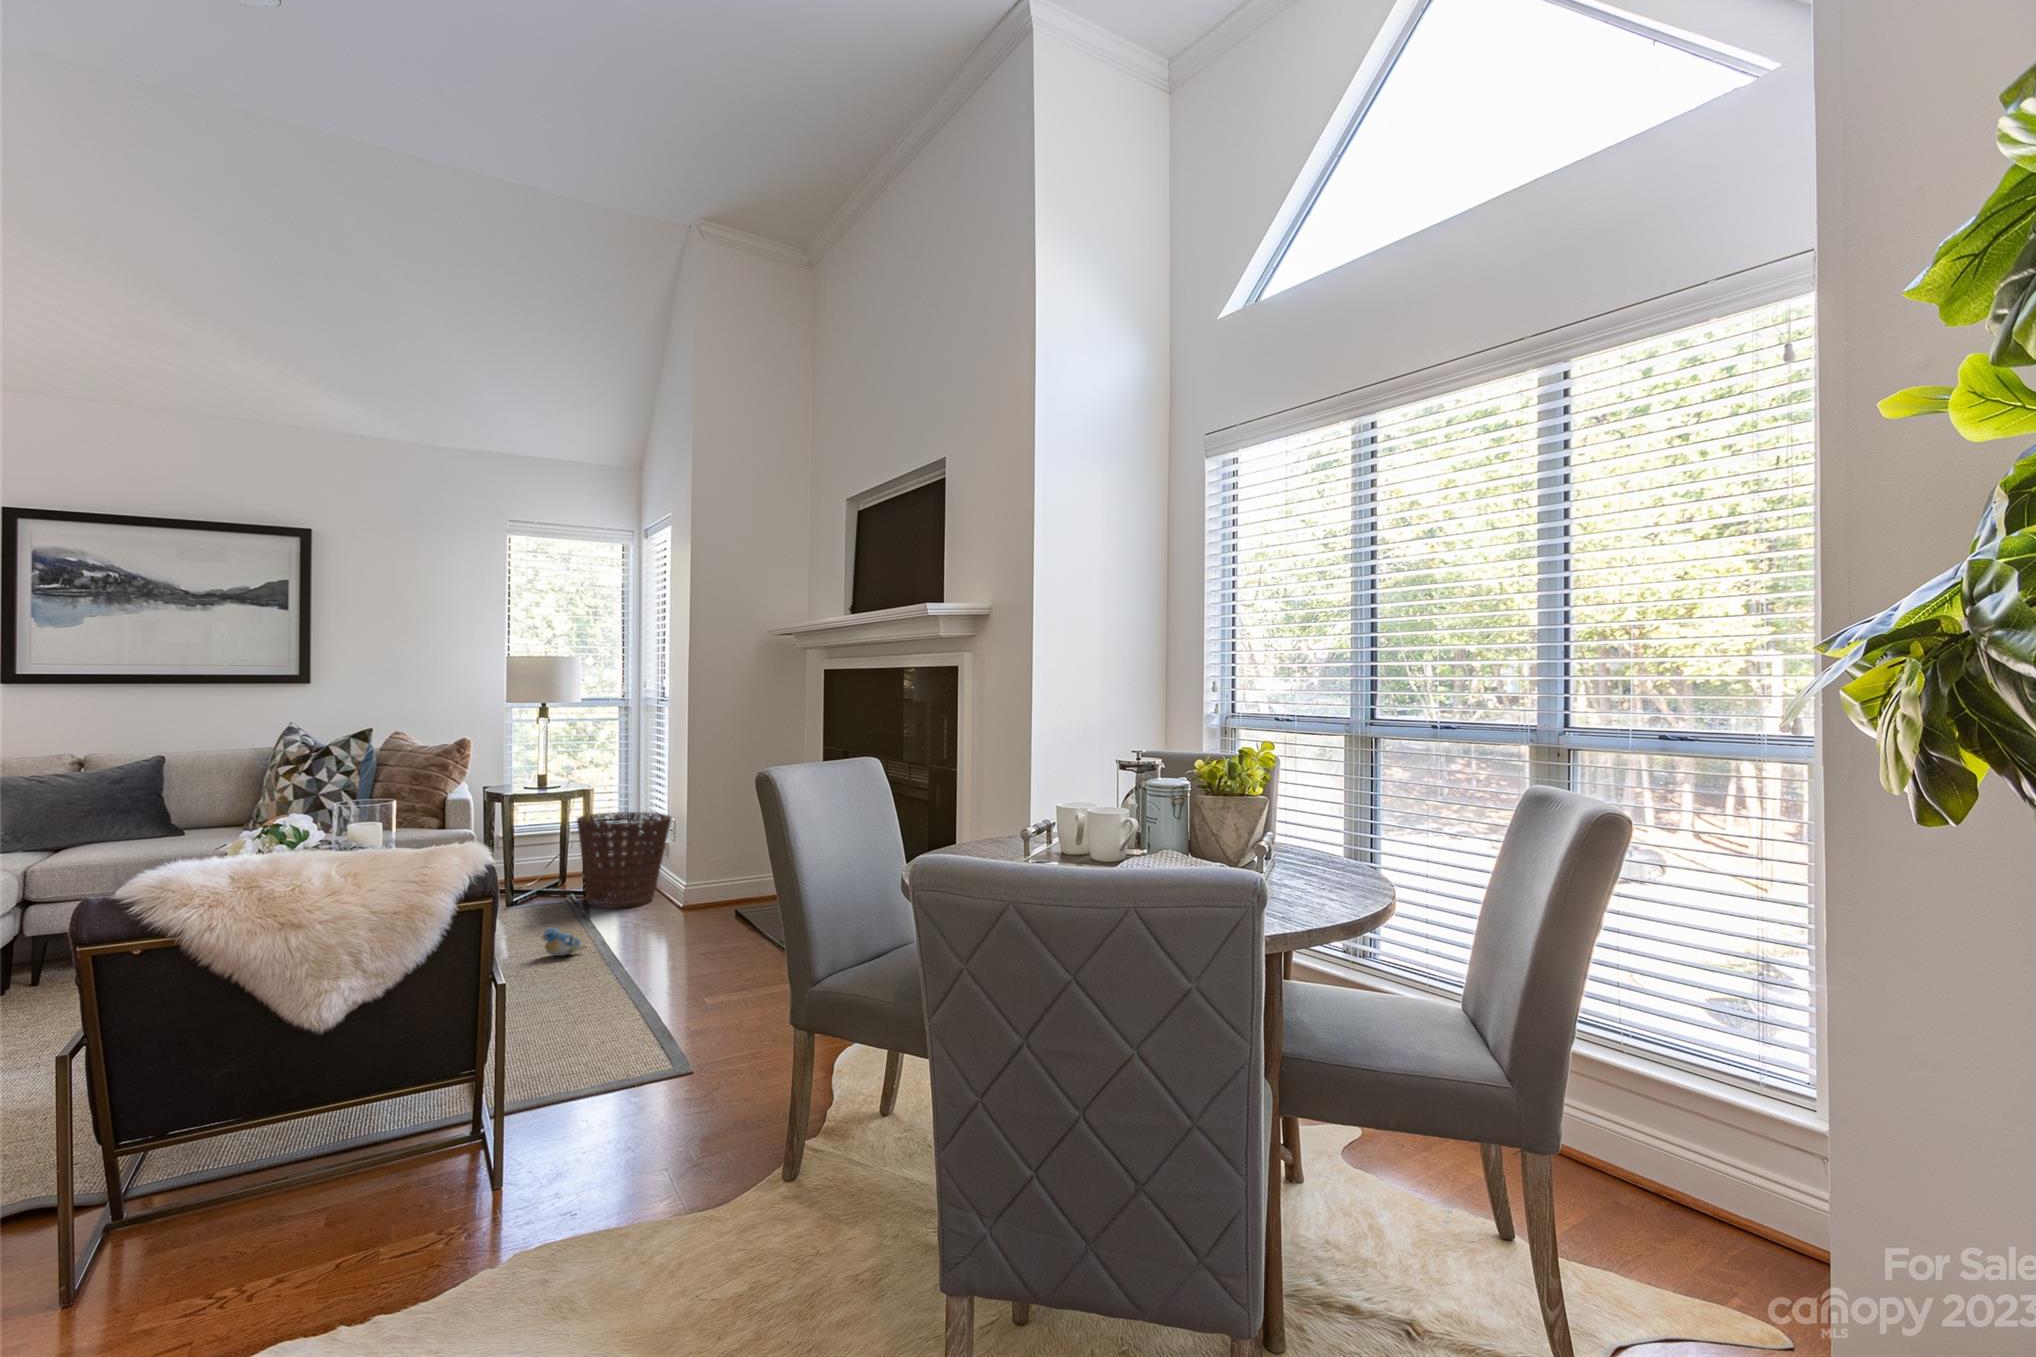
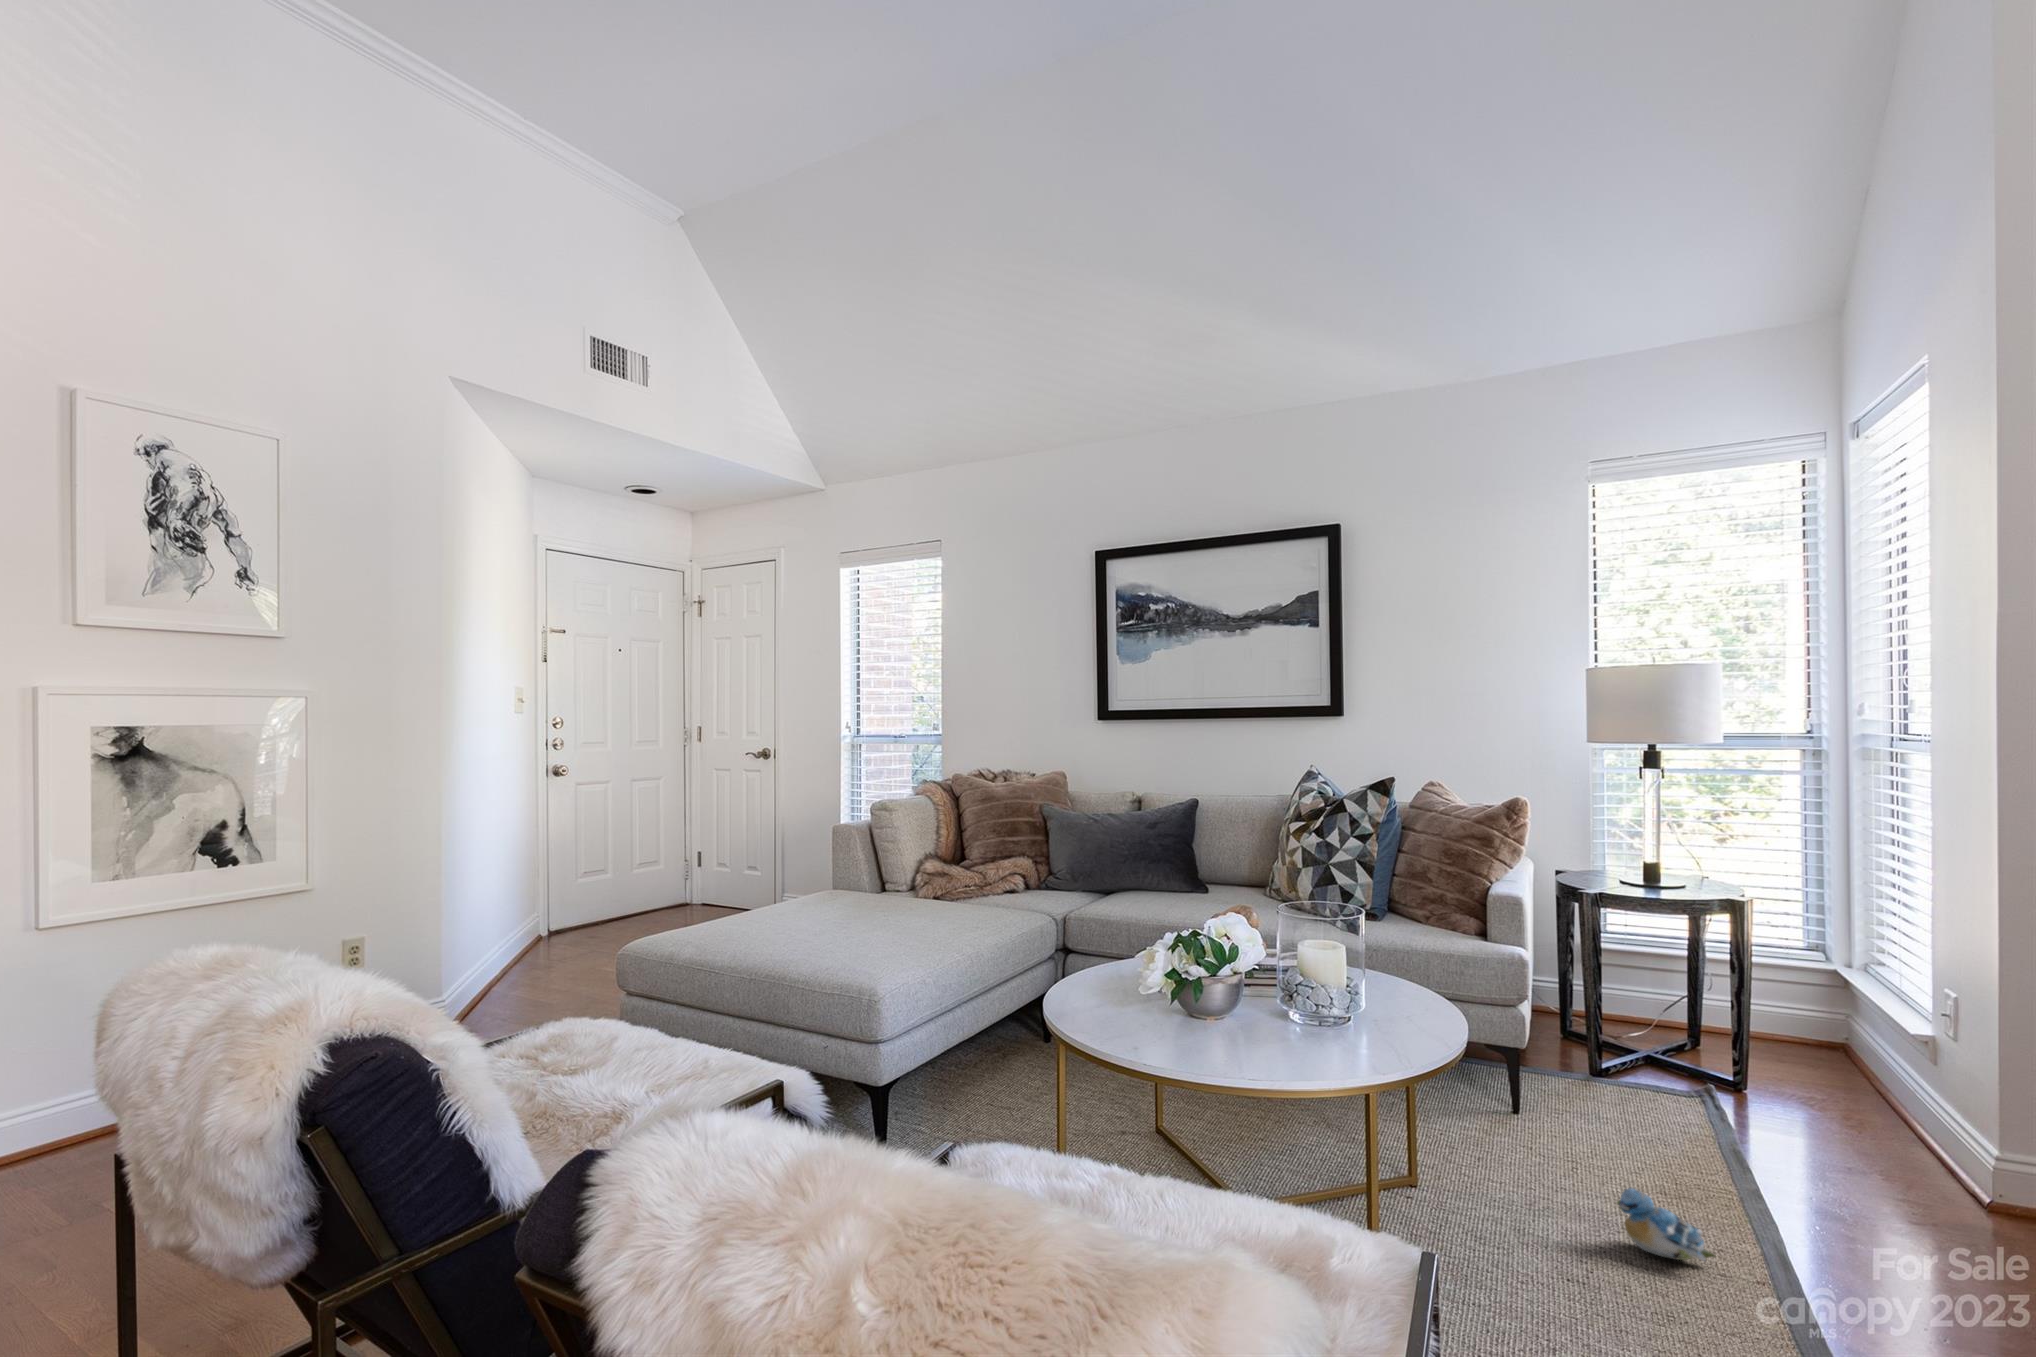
basket: present [577,812,671,907] -> none [1708,949,1929,1164]

